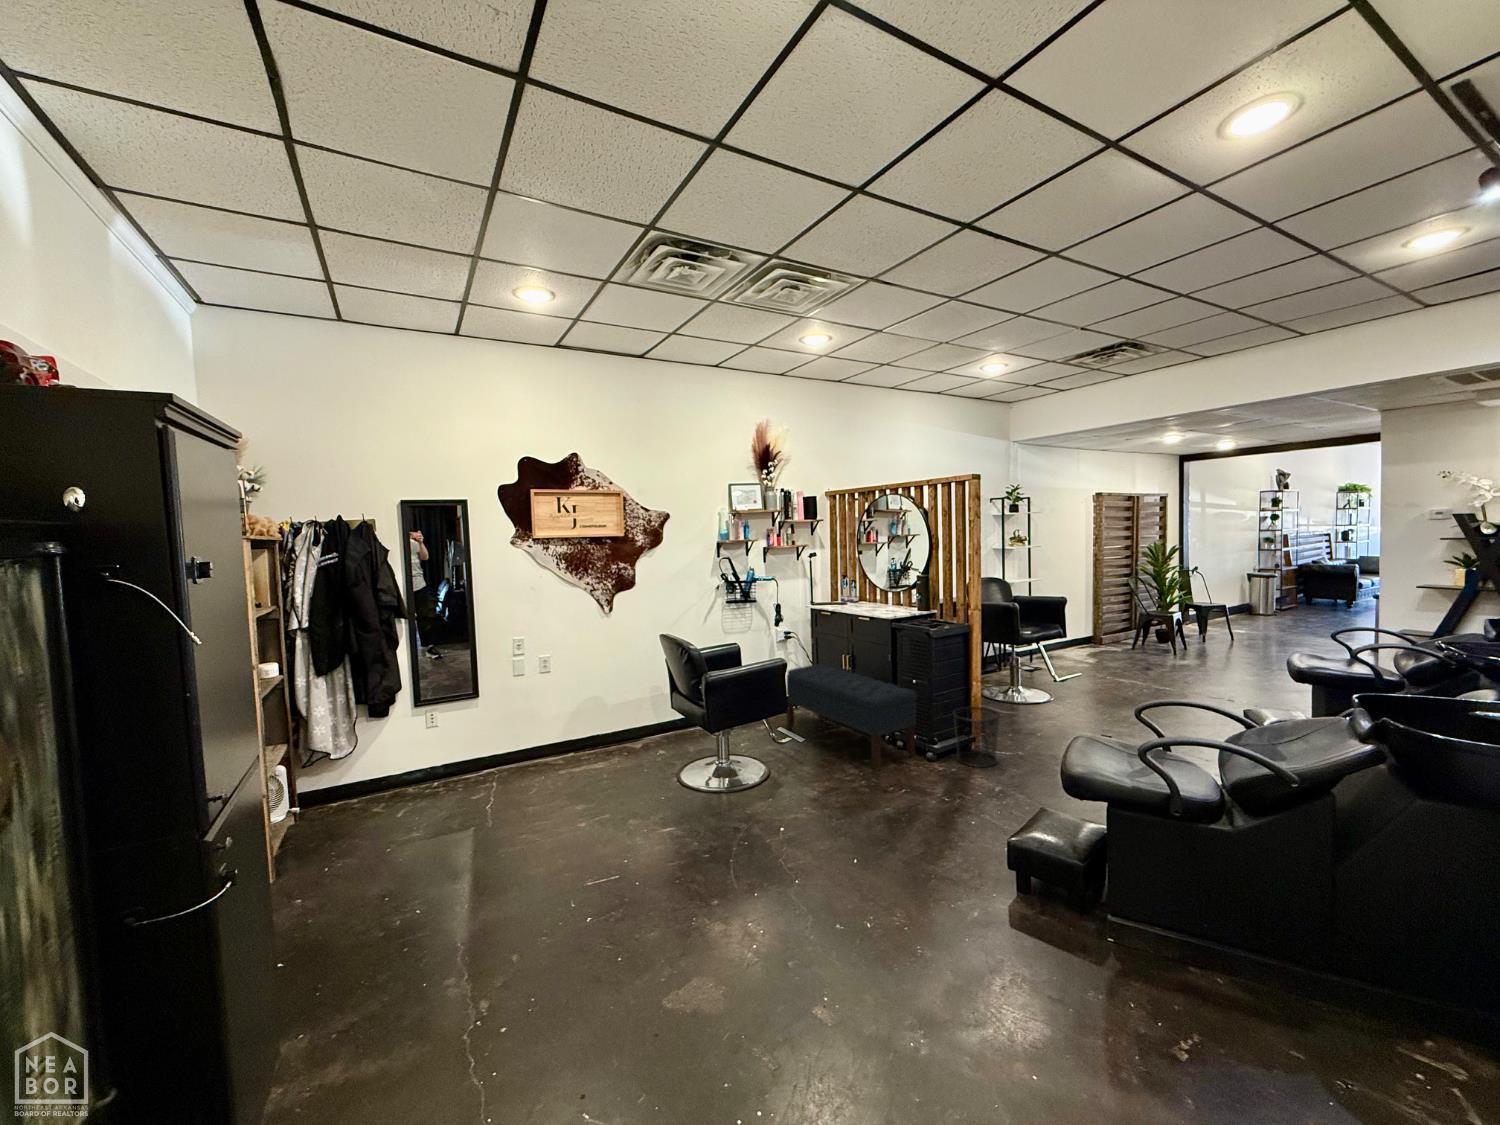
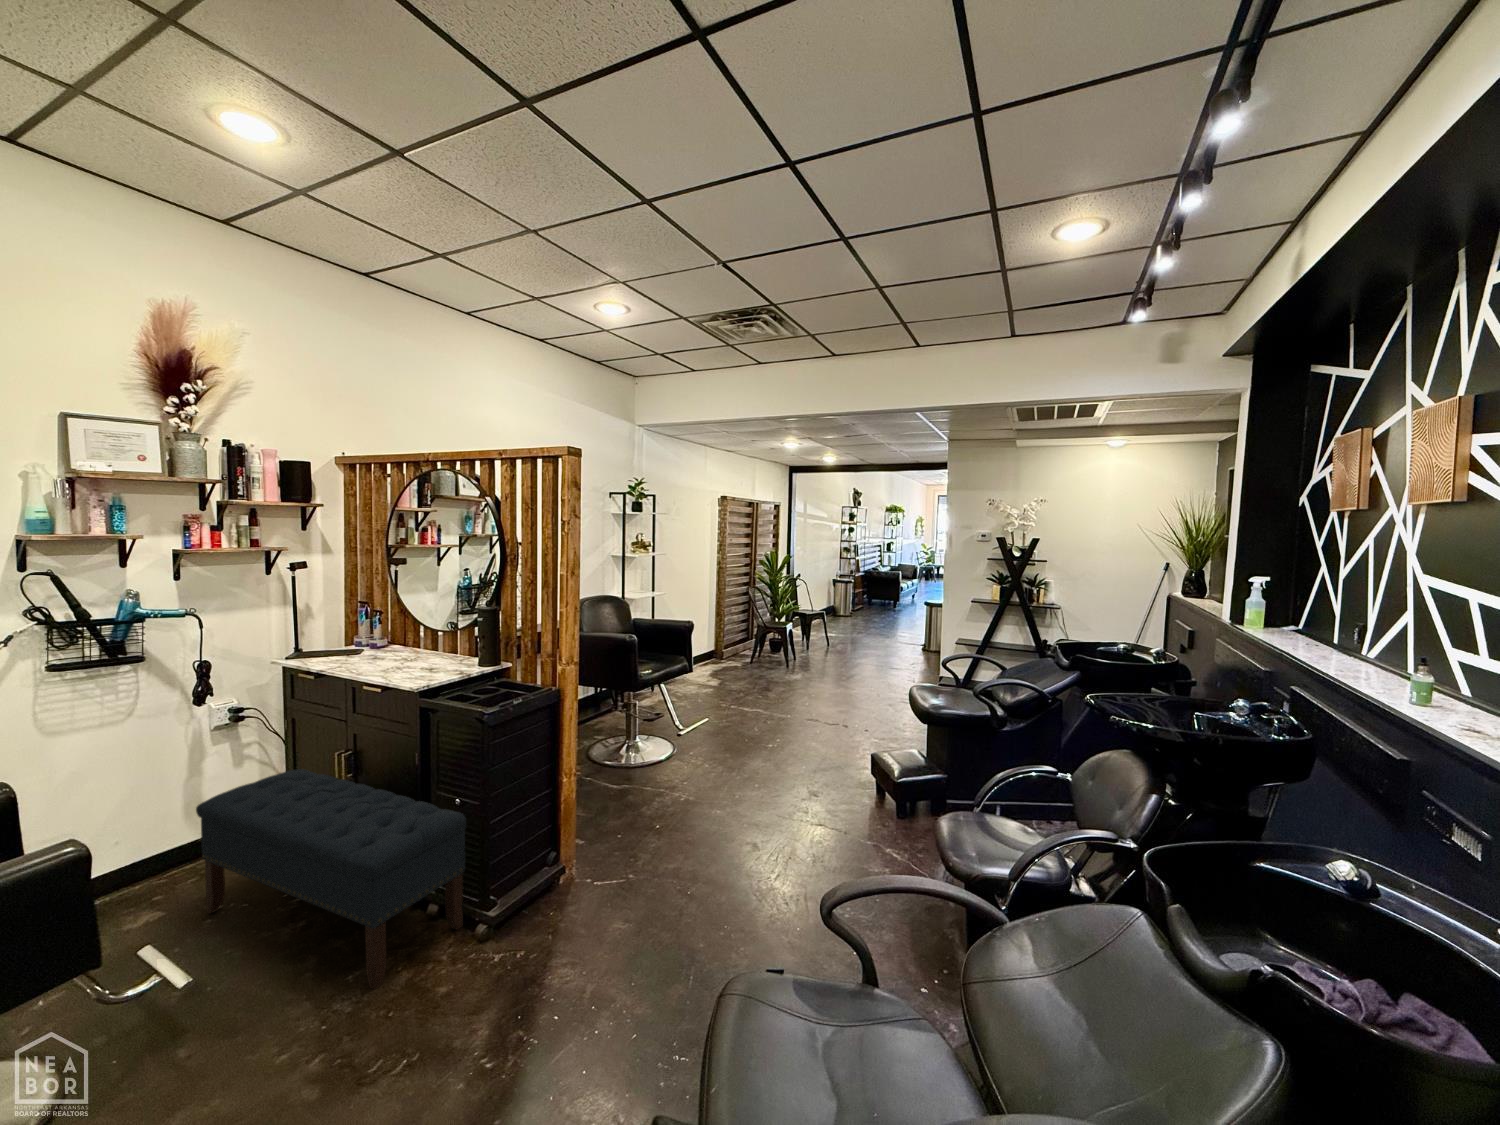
trash can: present [953,707,1000,767] -> none [529,814,604,923]

